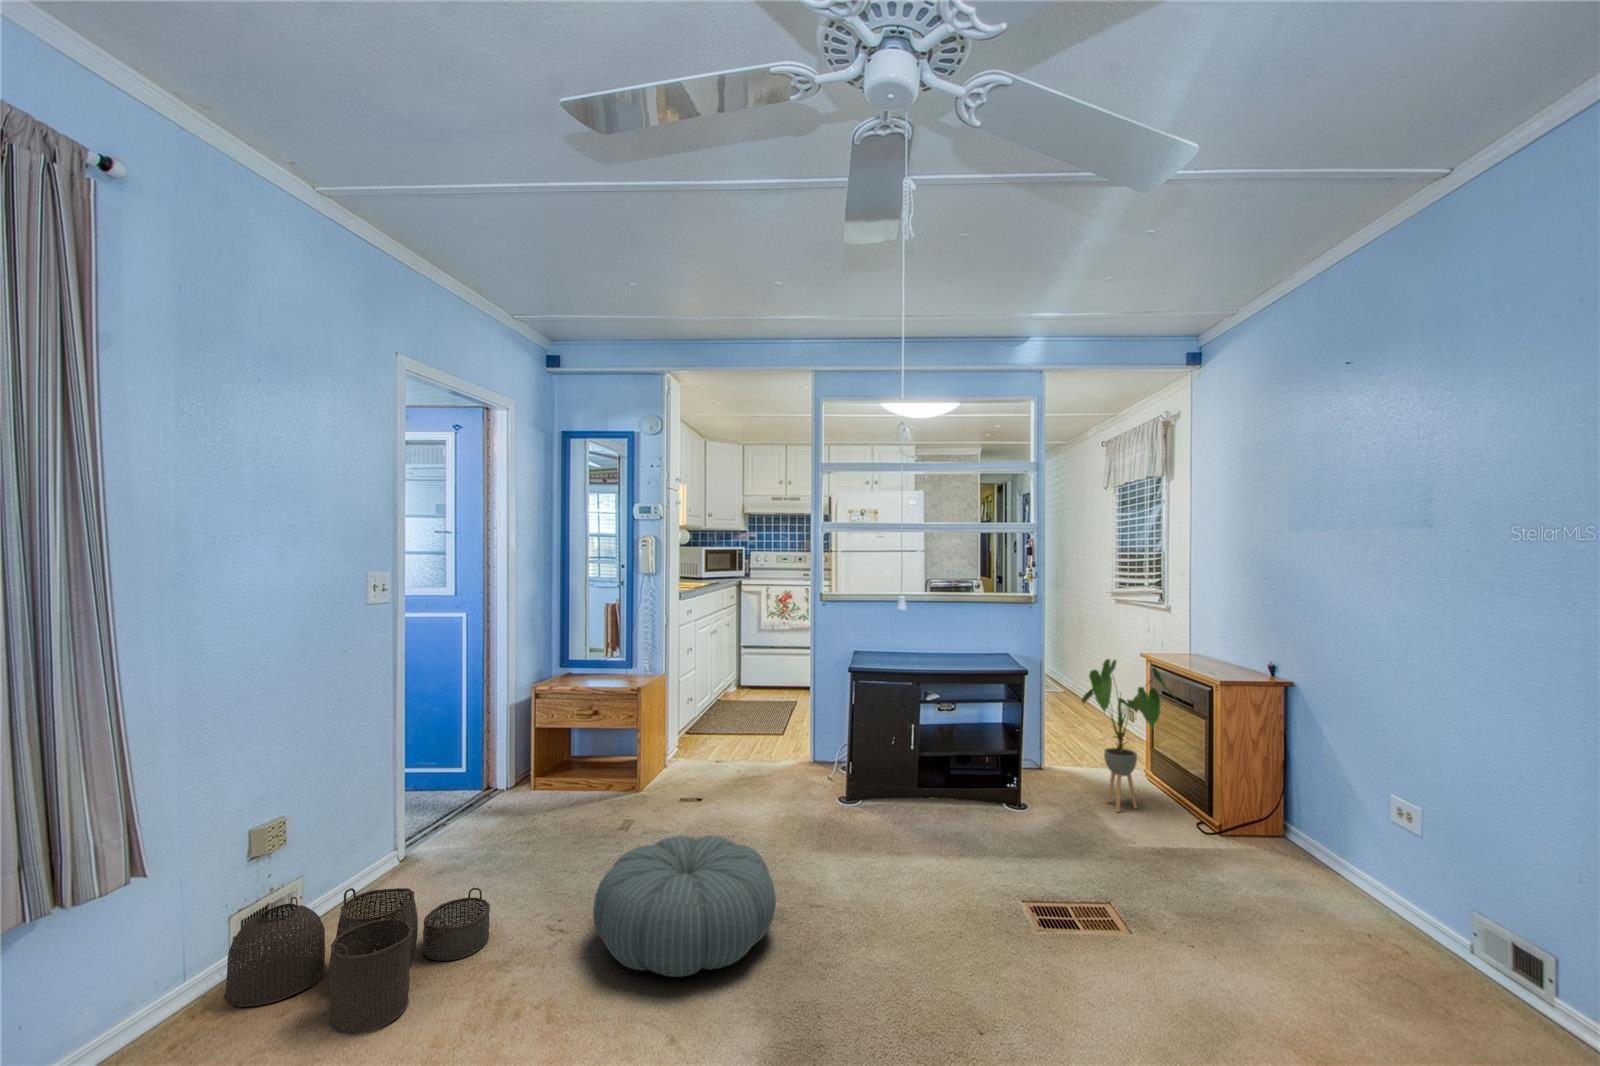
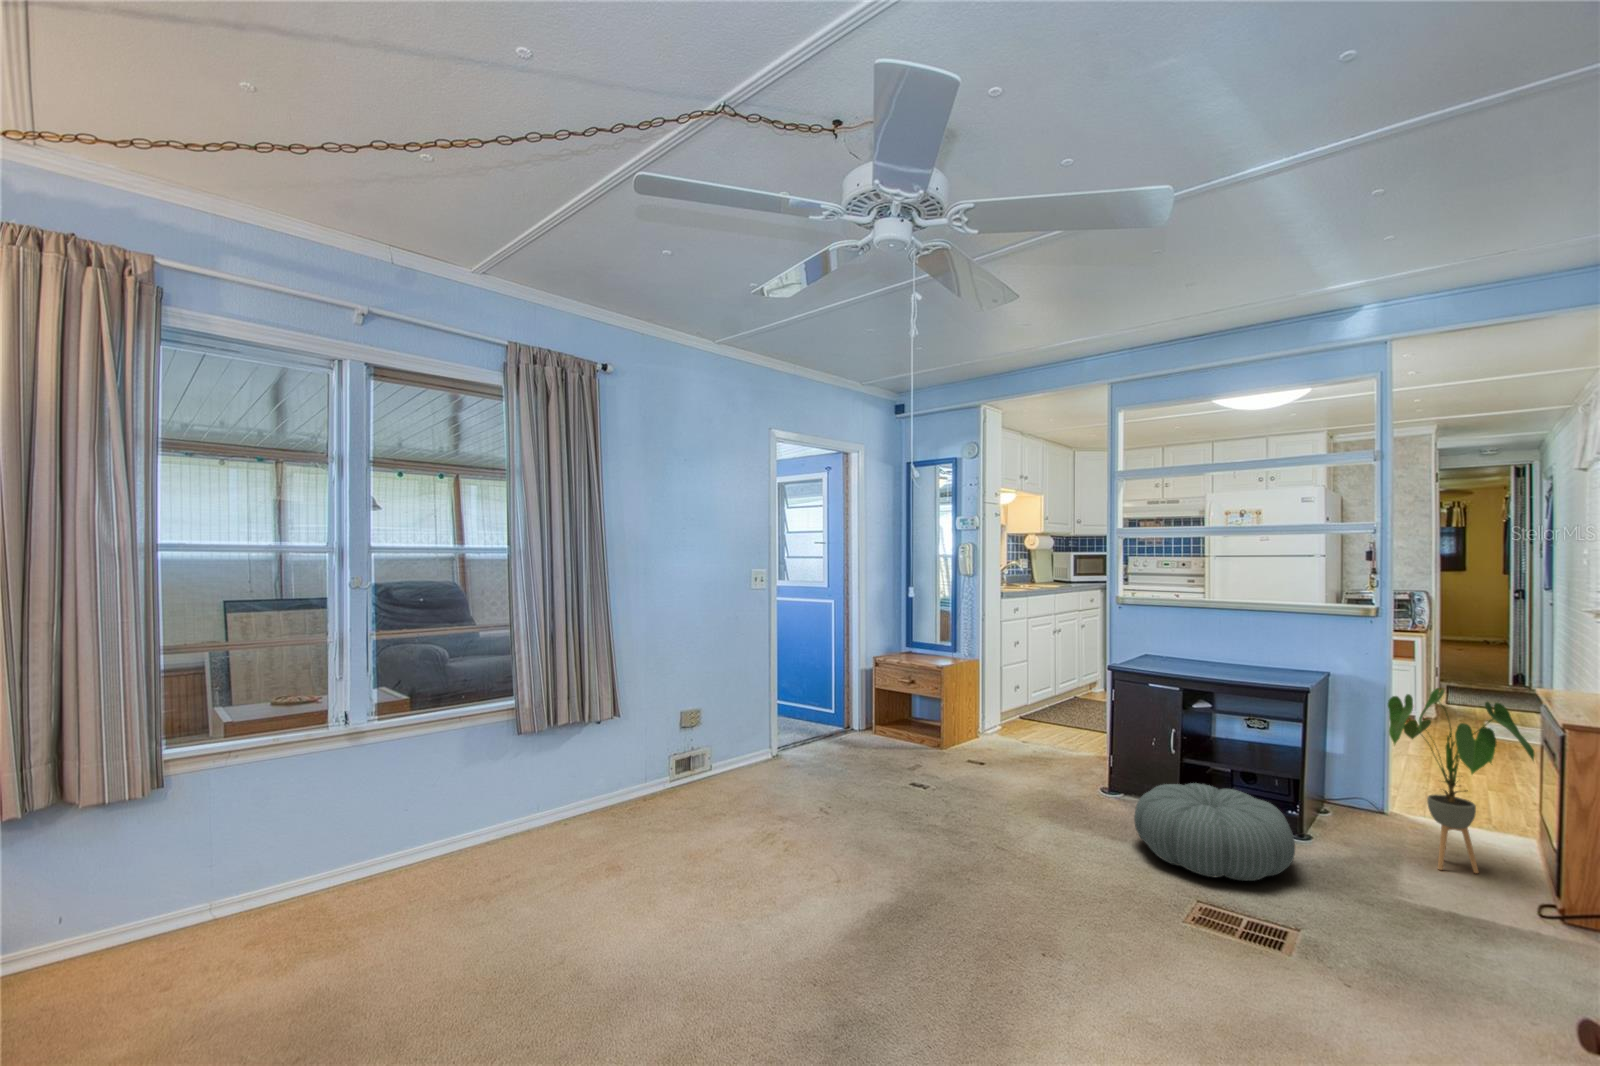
pouf: present [593,836,776,977] -> present [1134,783,1295,881]
woven basket: present [224,888,490,1035] -> none [663,749,789,823]

